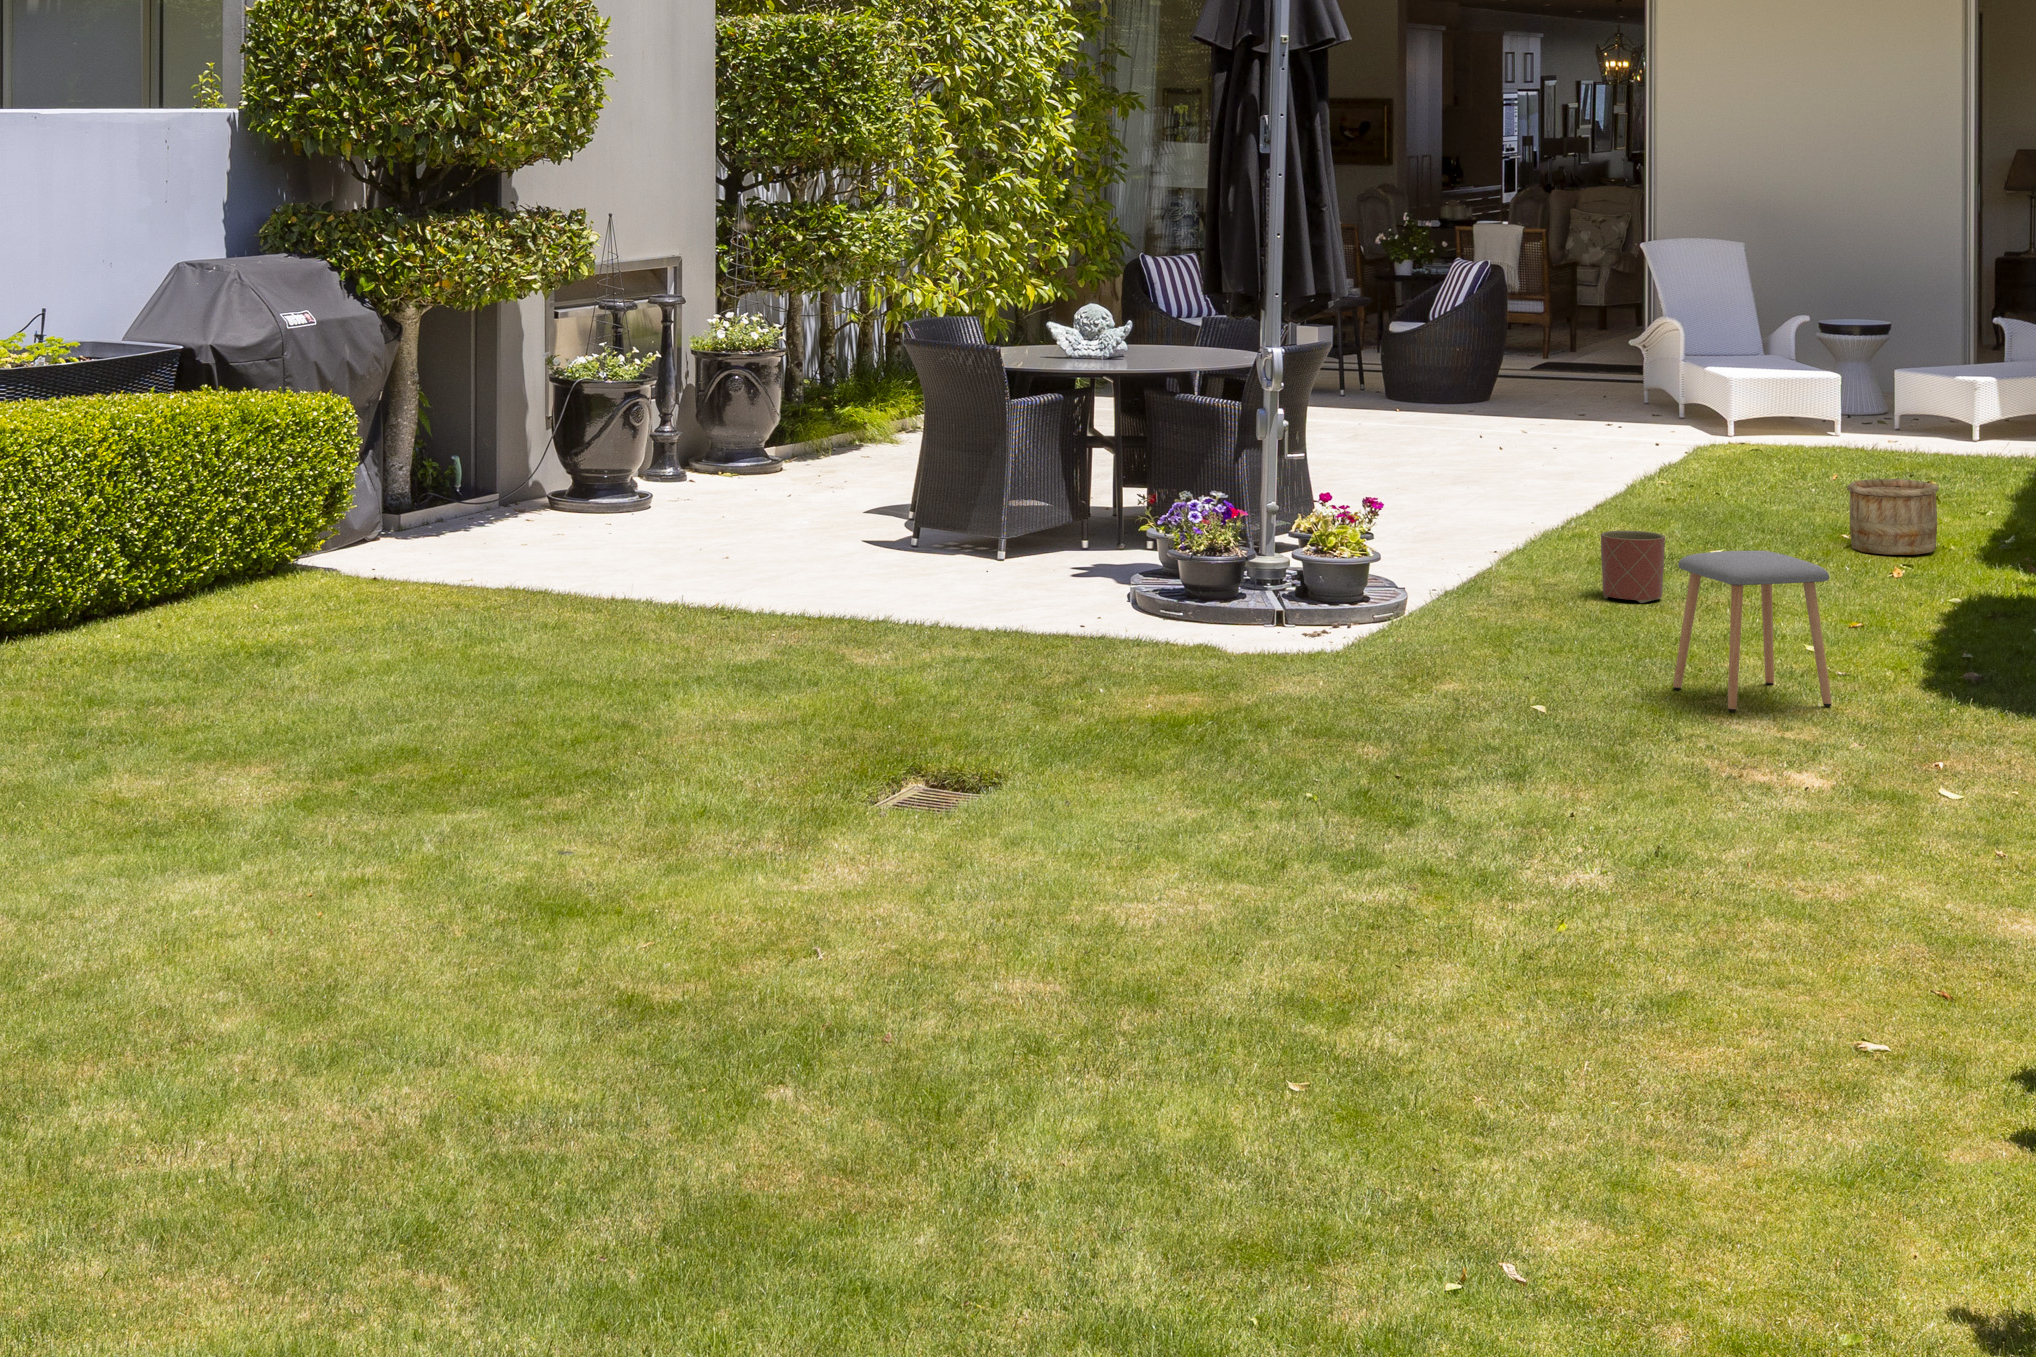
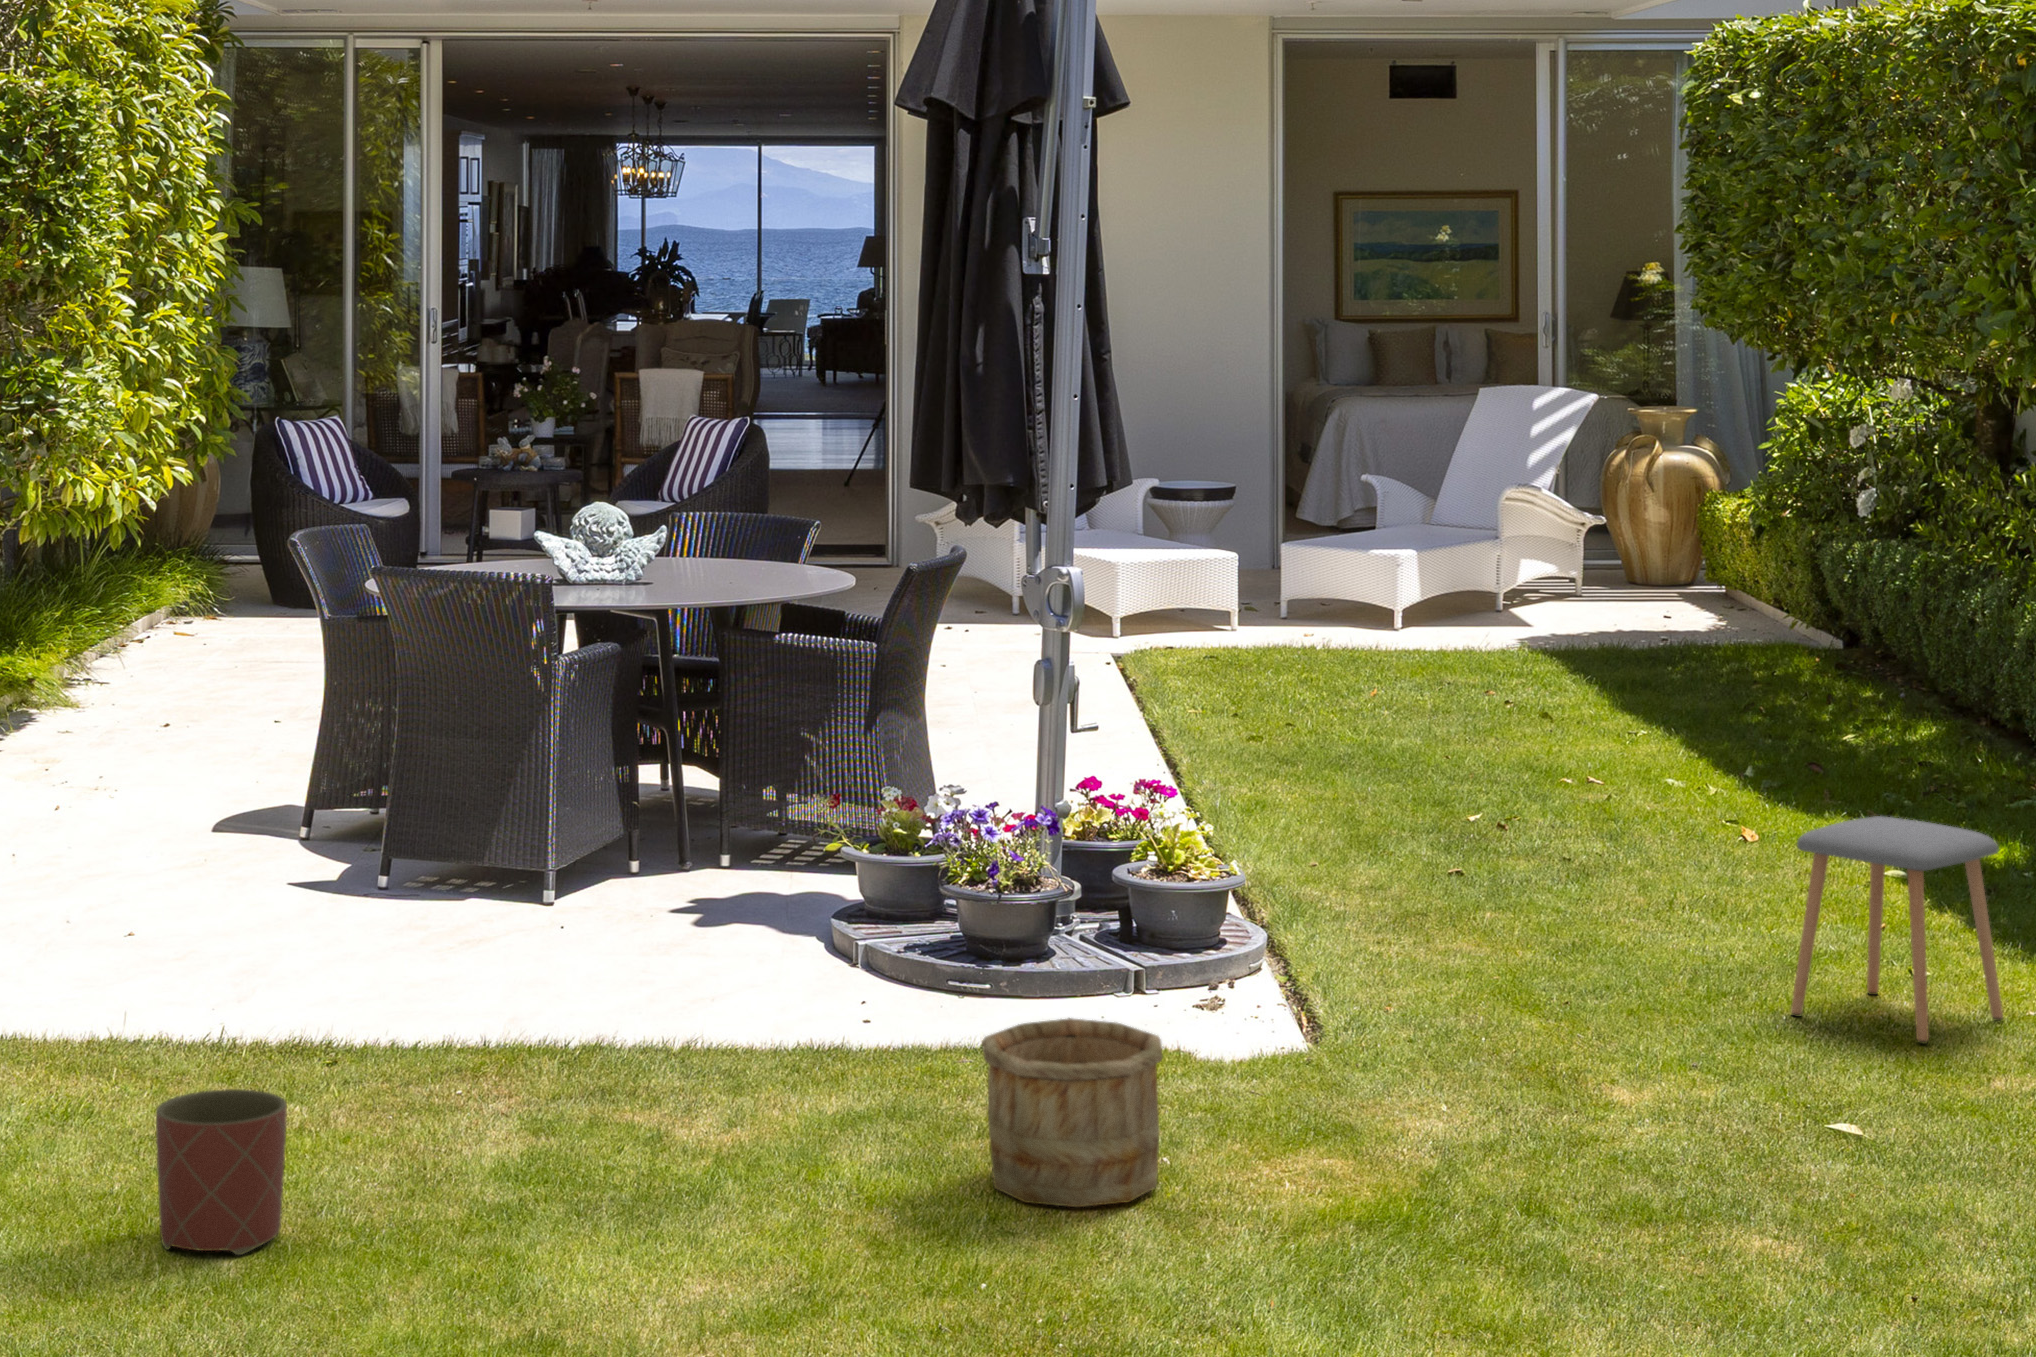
wooden bucket: present [1847,479,1939,555] -> present [982,1018,1163,1207]
planter: present [1601,531,1665,603] -> present [156,1089,287,1255]

